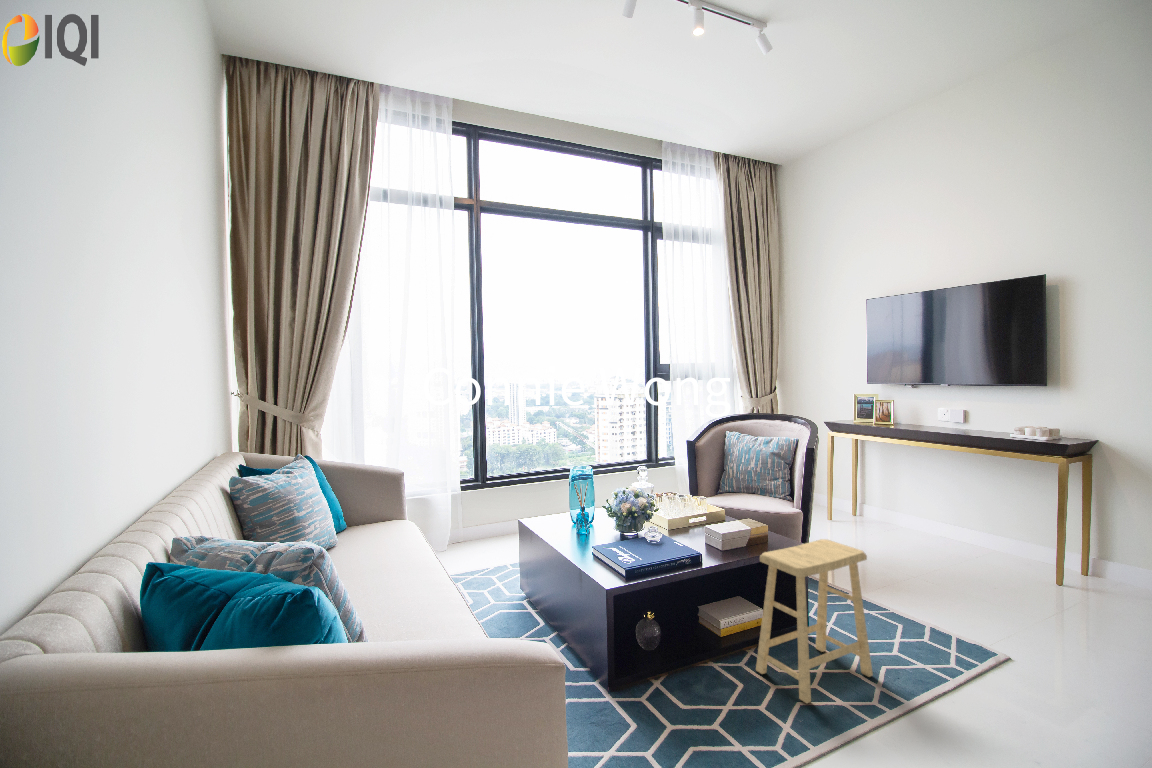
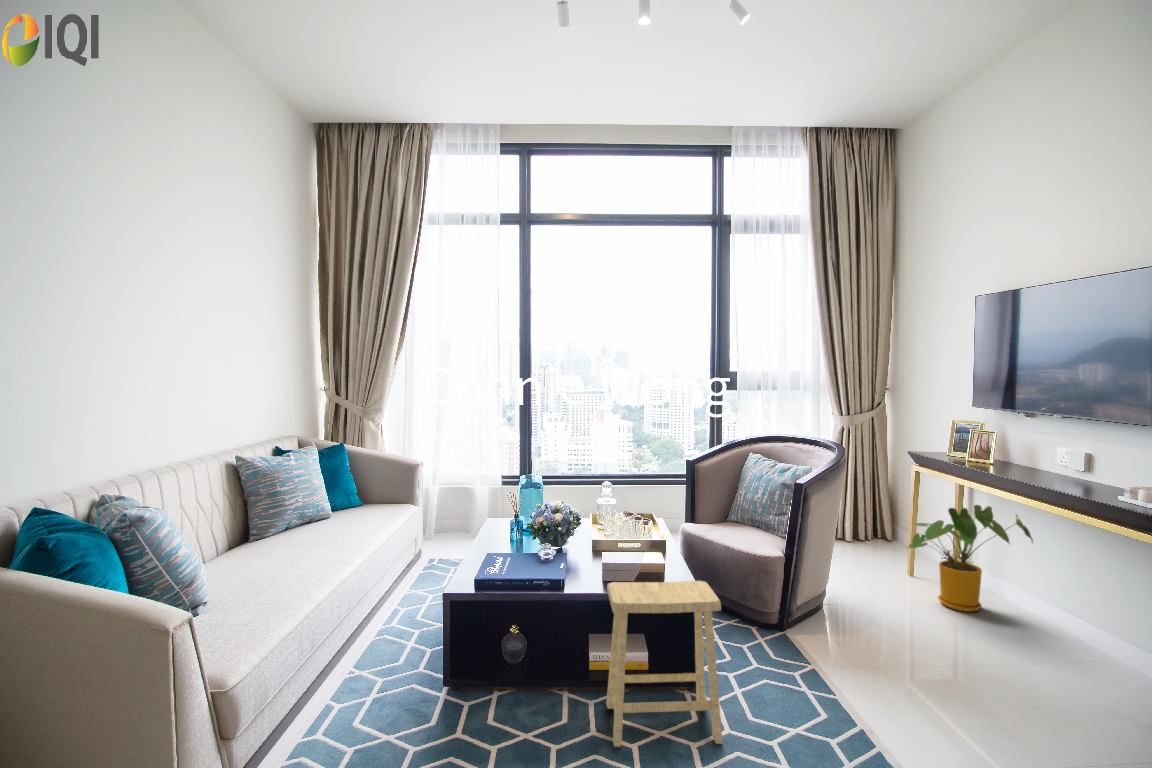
house plant: none [839,459,925,541] -> present [908,505,1033,612]

